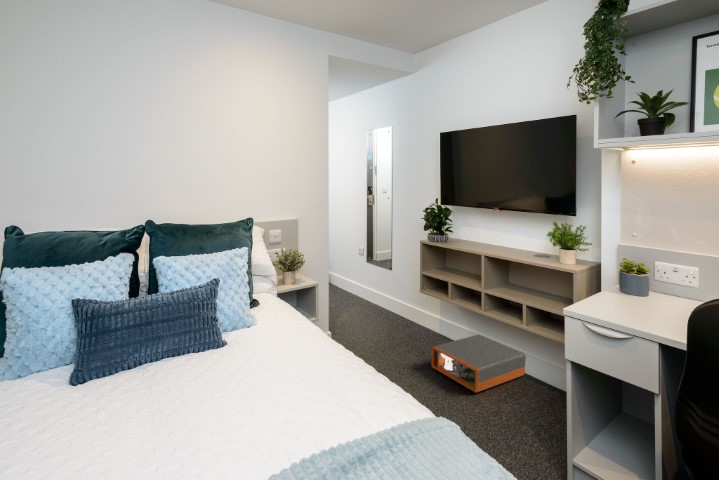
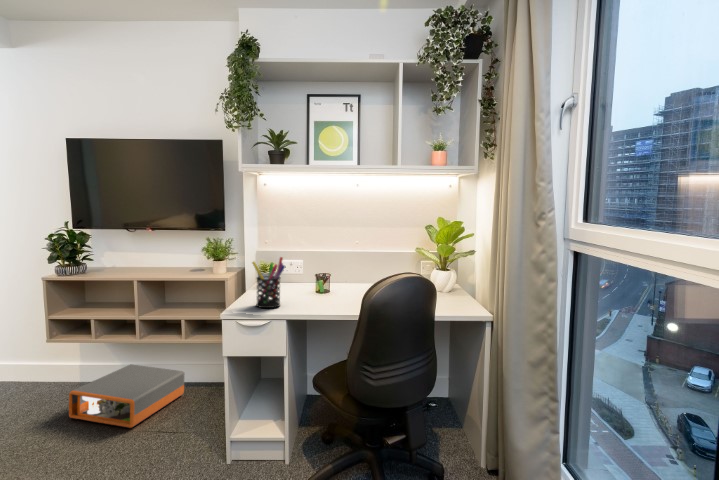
pen holder: none [604,254,651,314] -> present [252,257,285,308]

